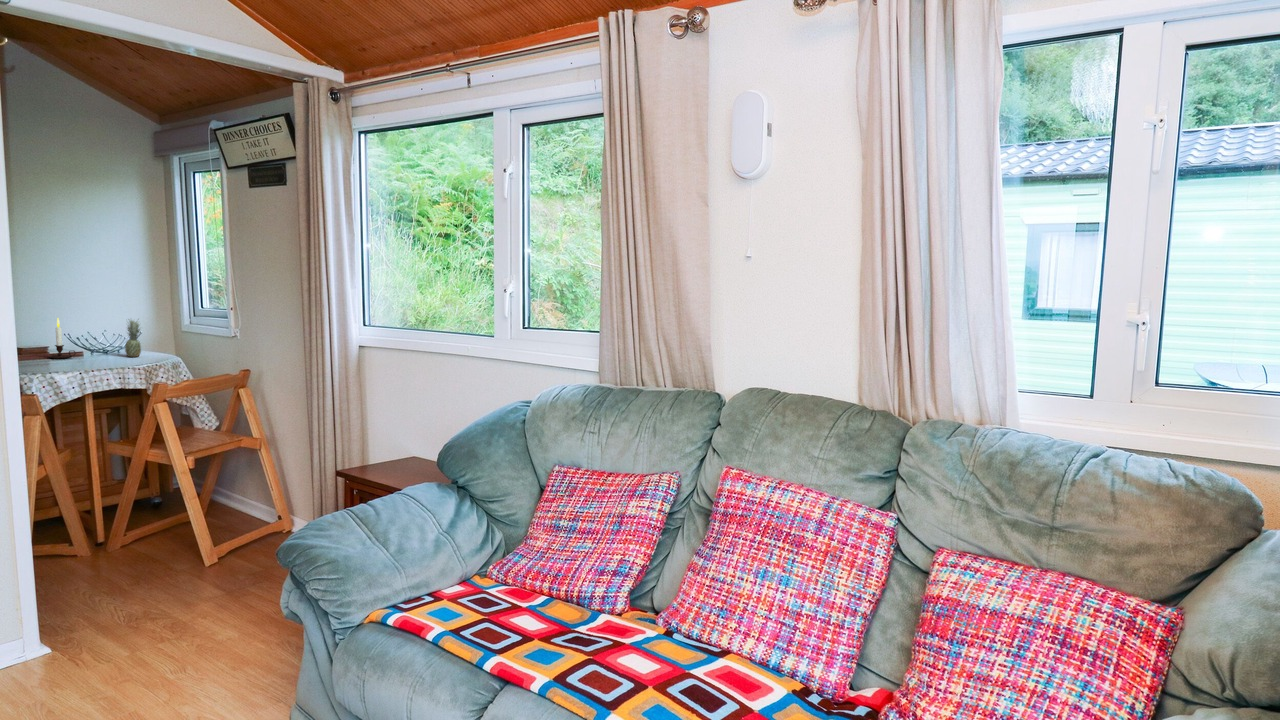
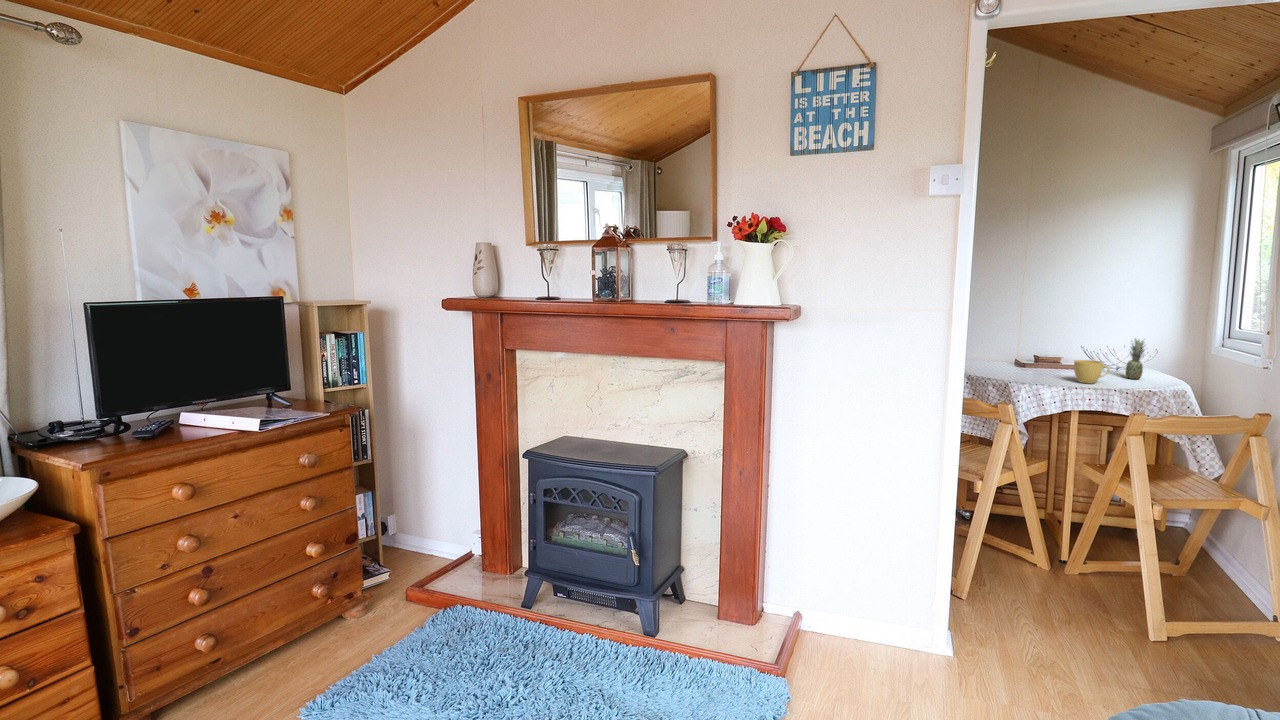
candle: present [48,318,76,359] -> none [1050,333,1075,373]
cup: none [81,343,117,365] -> present [1074,360,1110,383]

